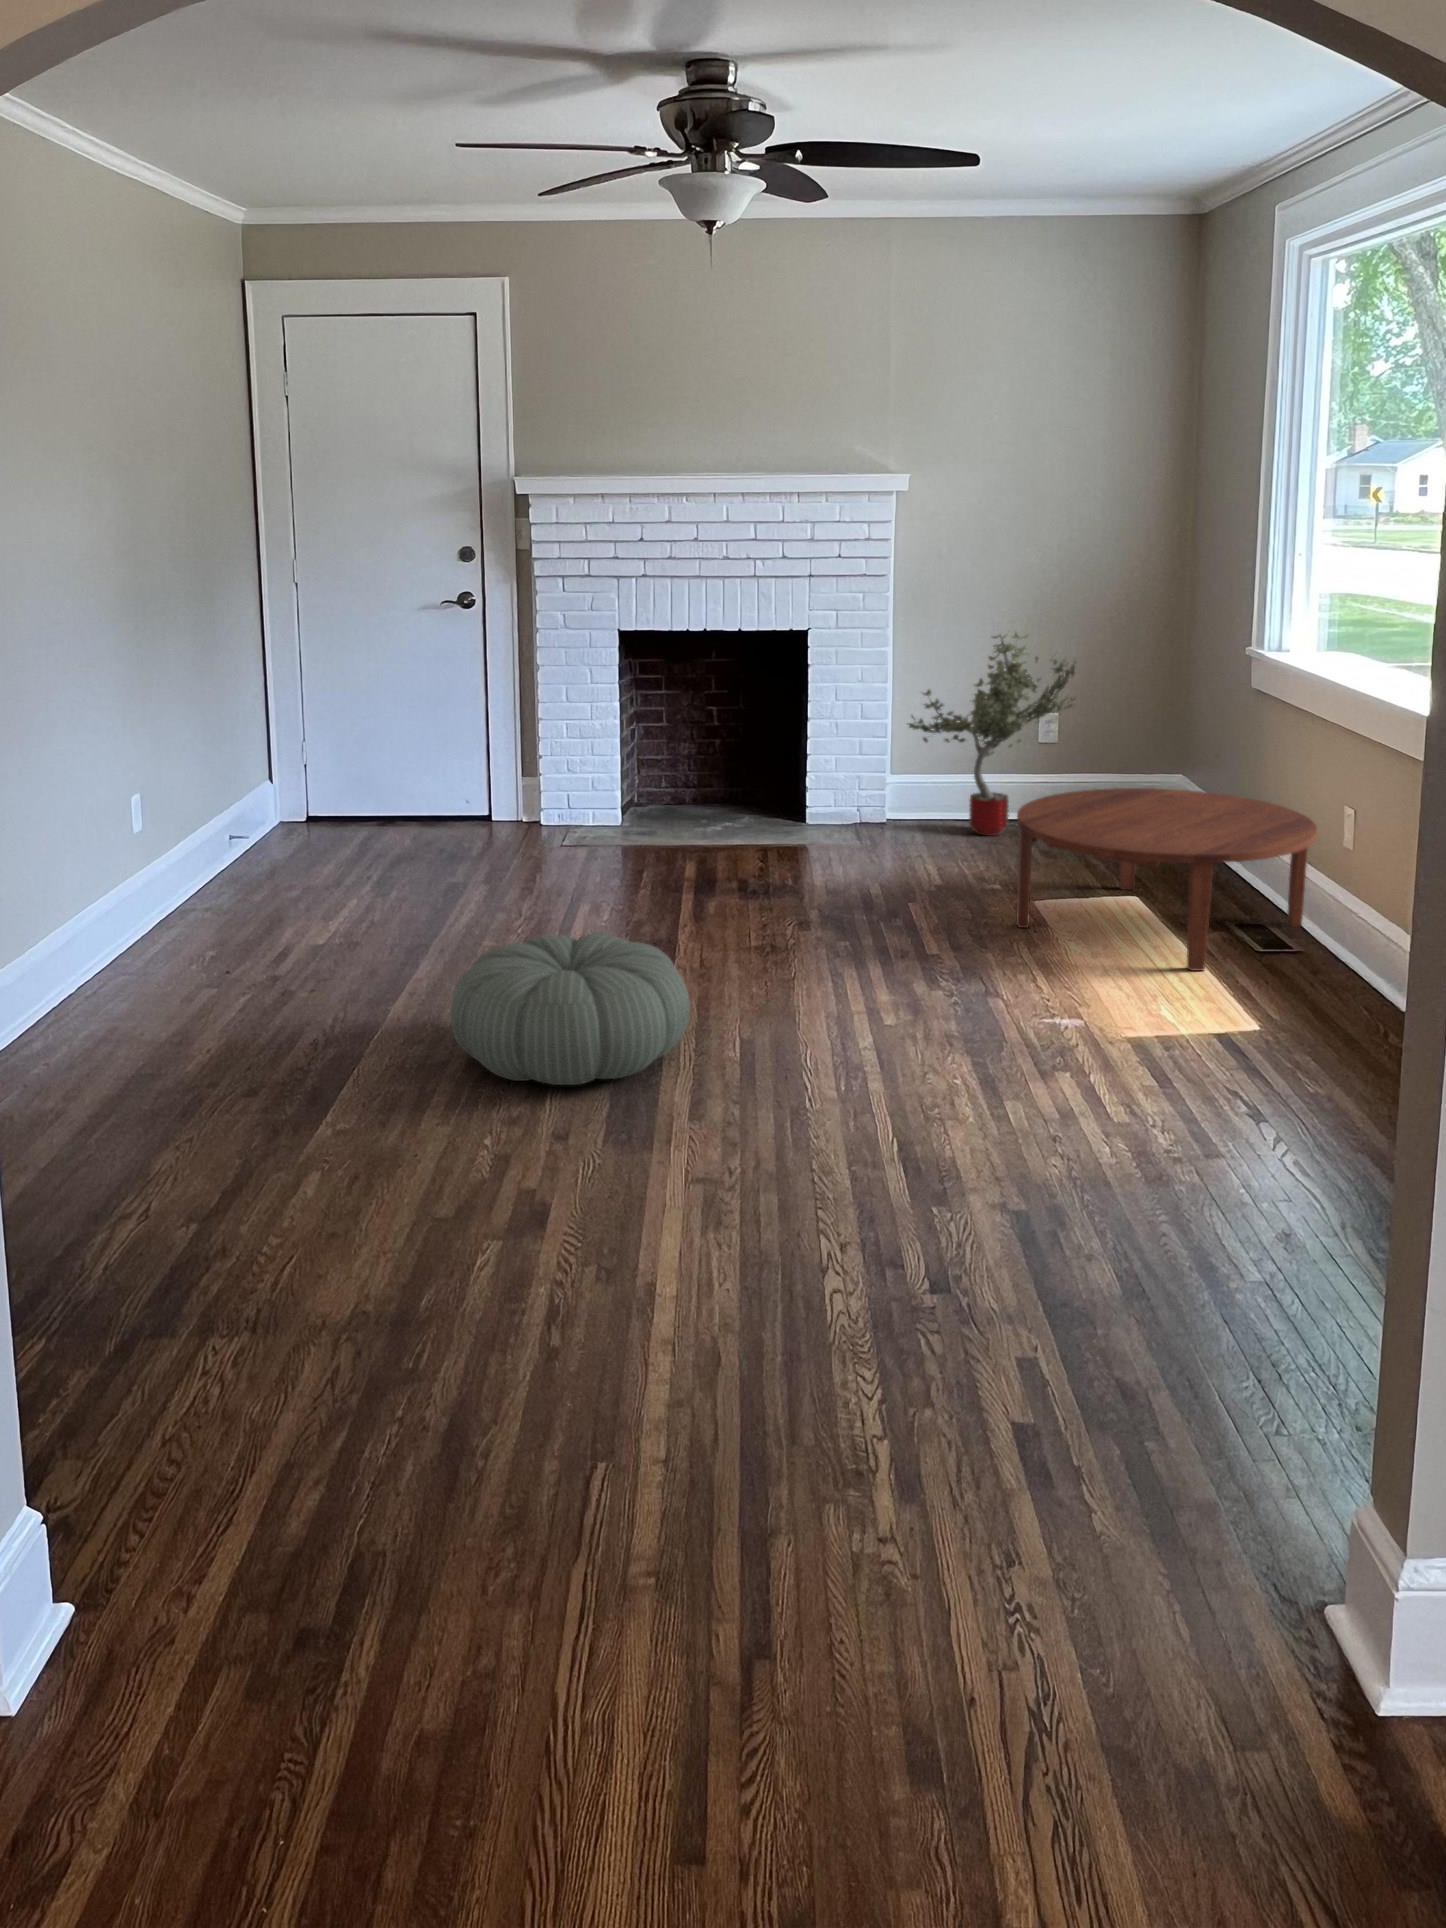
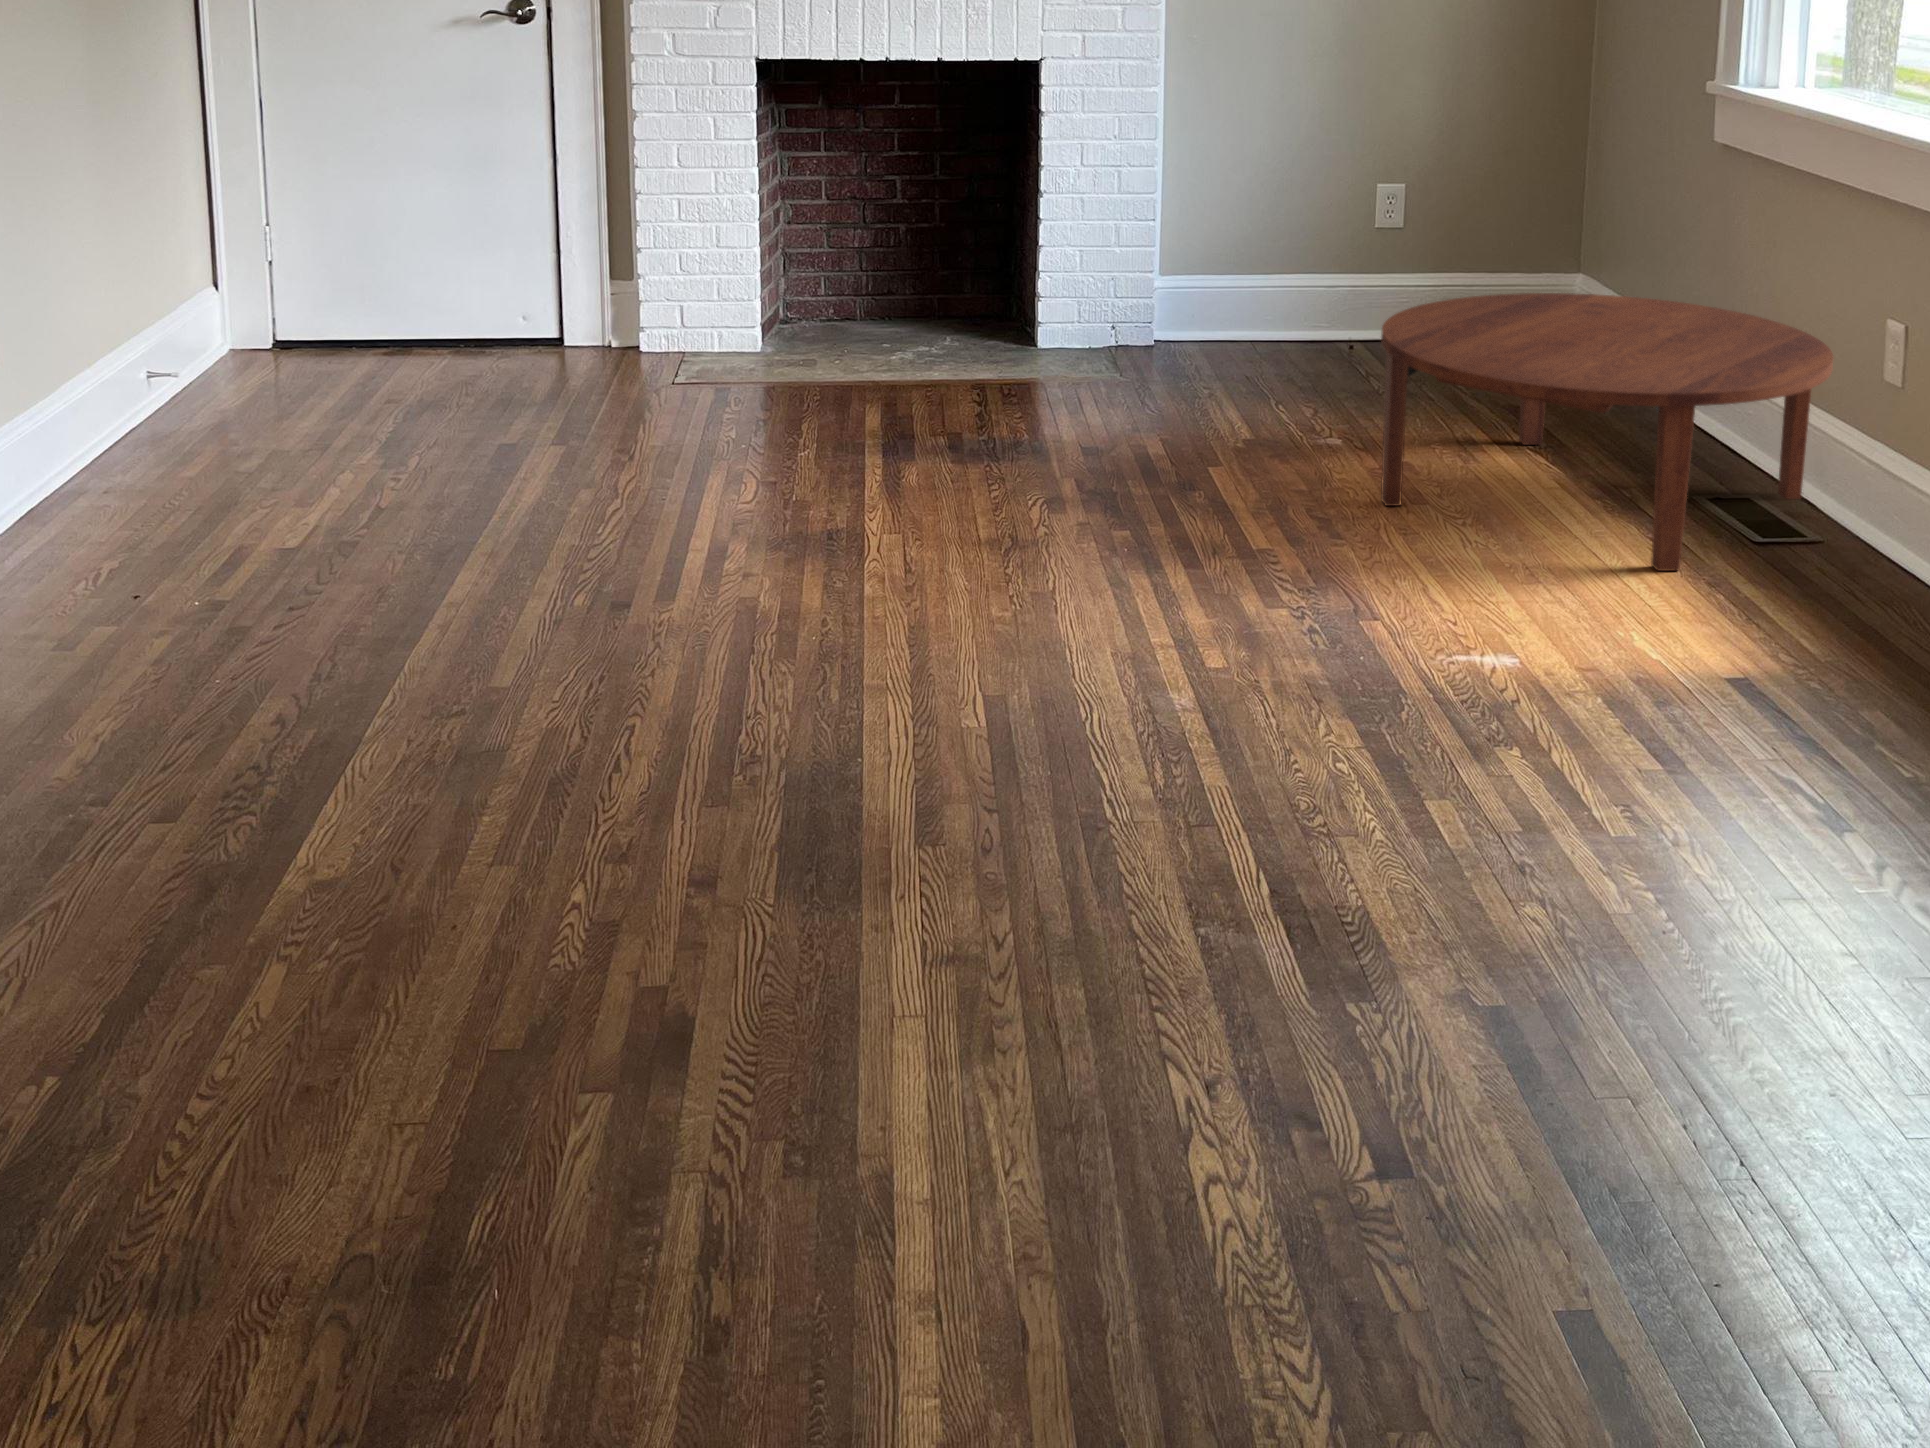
potted tree: present [907,632,1076,836] -> none [1189,61,1442,365]
pouf: present [450,934,690,1085] -> none [506,531,904,788]

